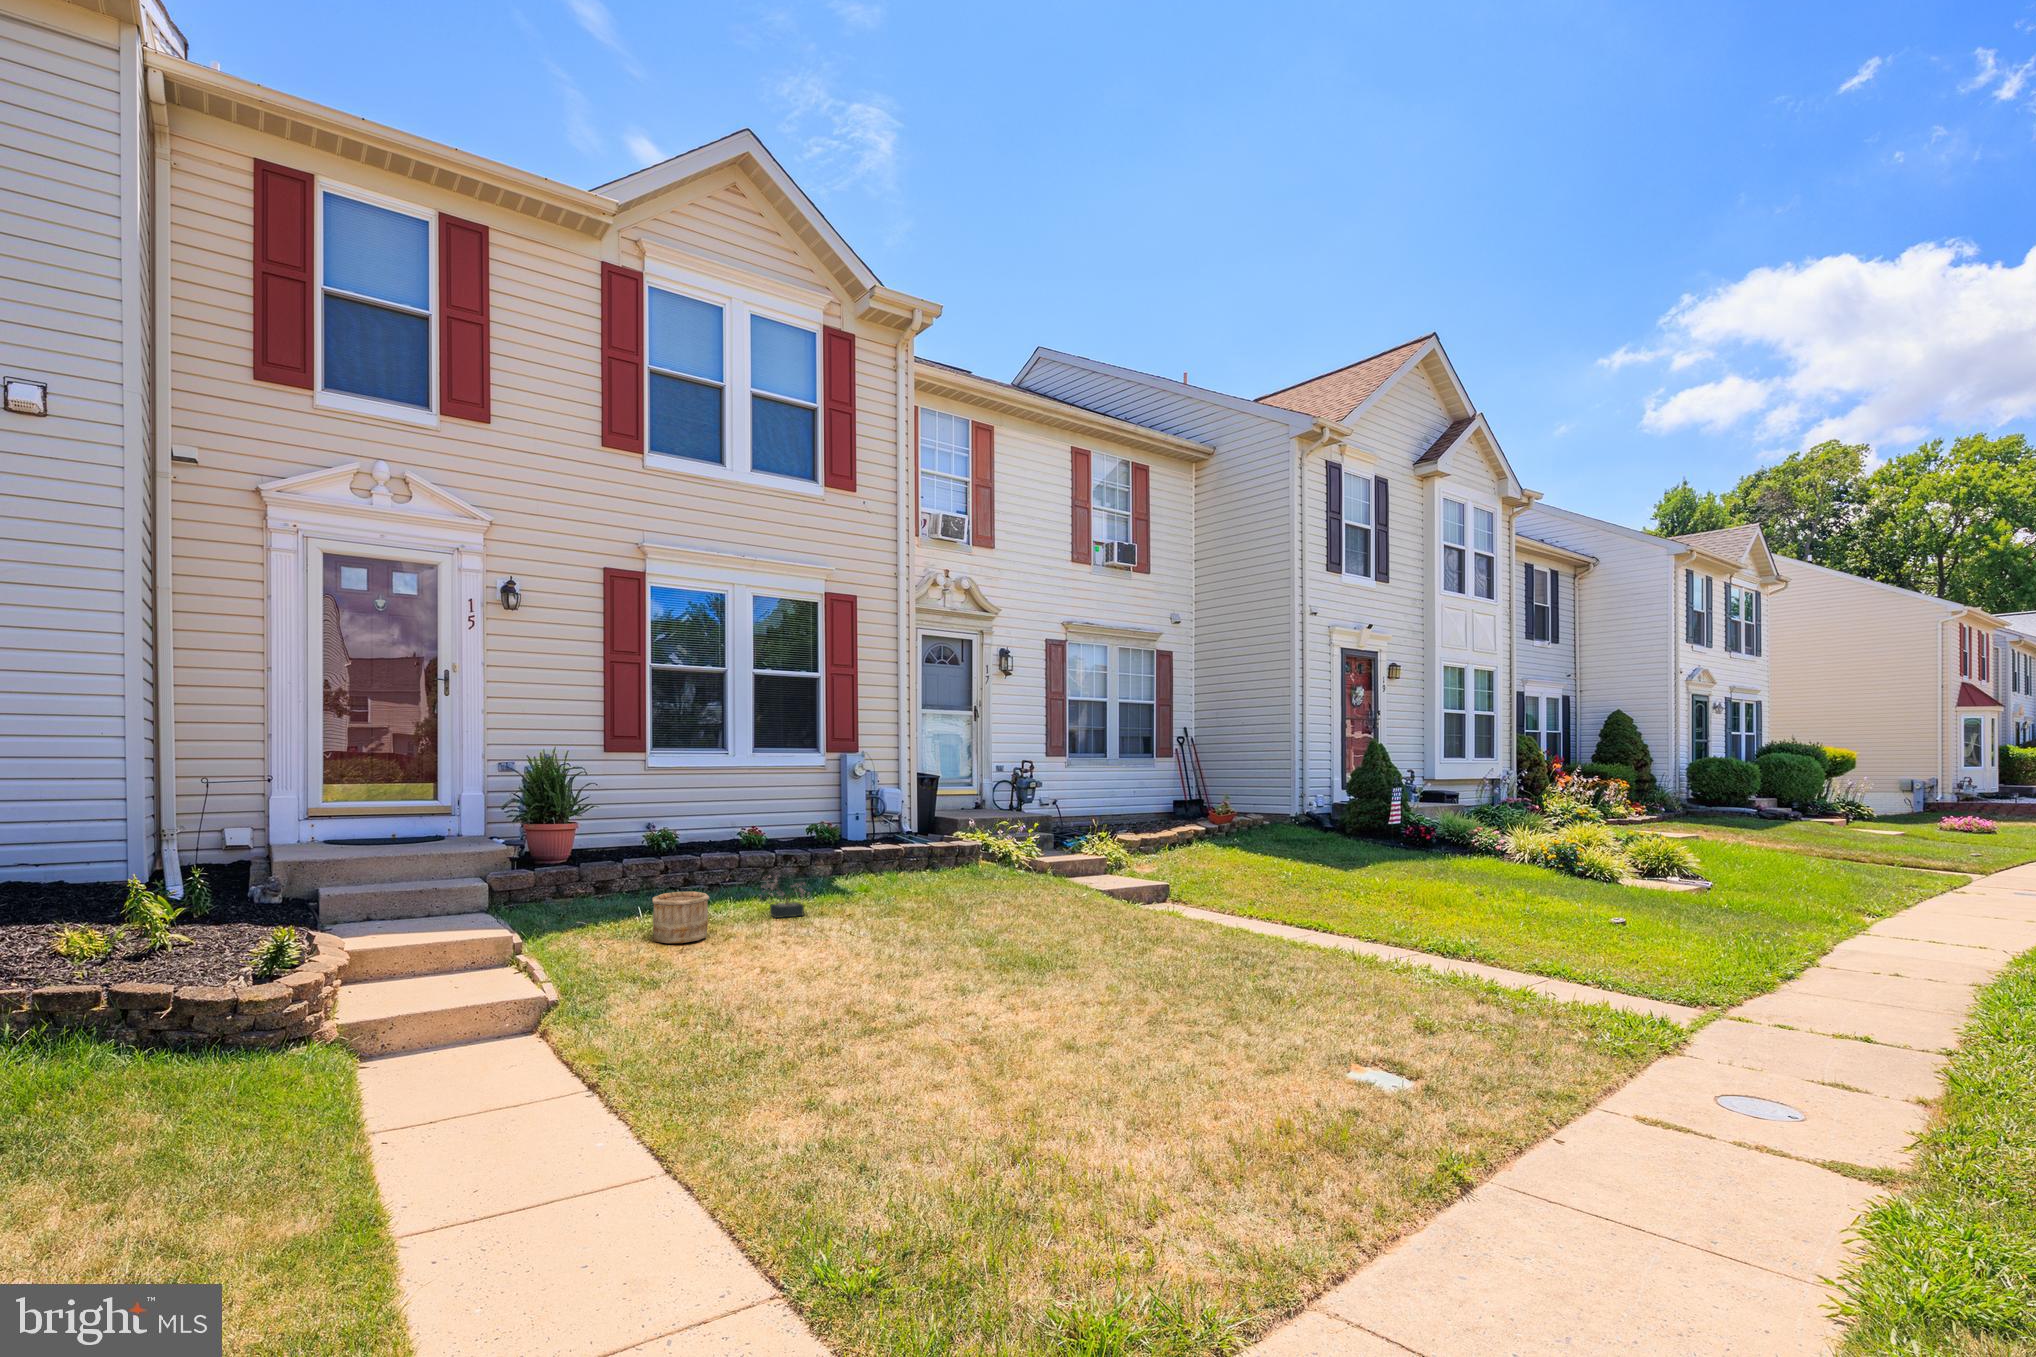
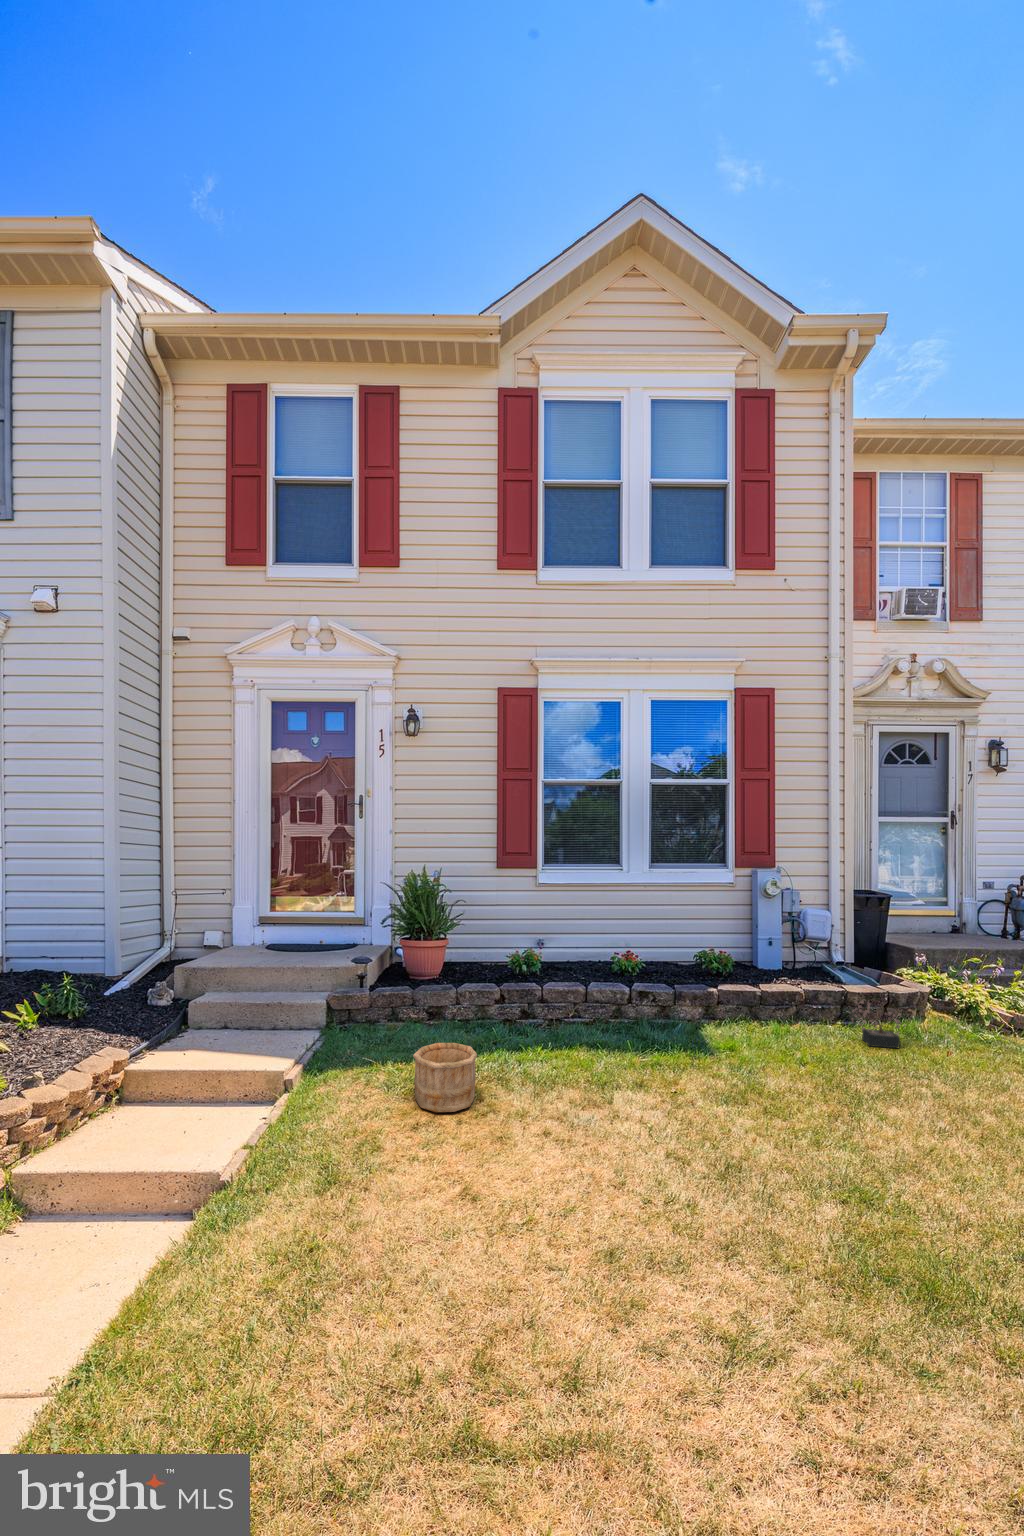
decorative plant: present [761,876,805,918] -> present [853,1001,906,1048]

